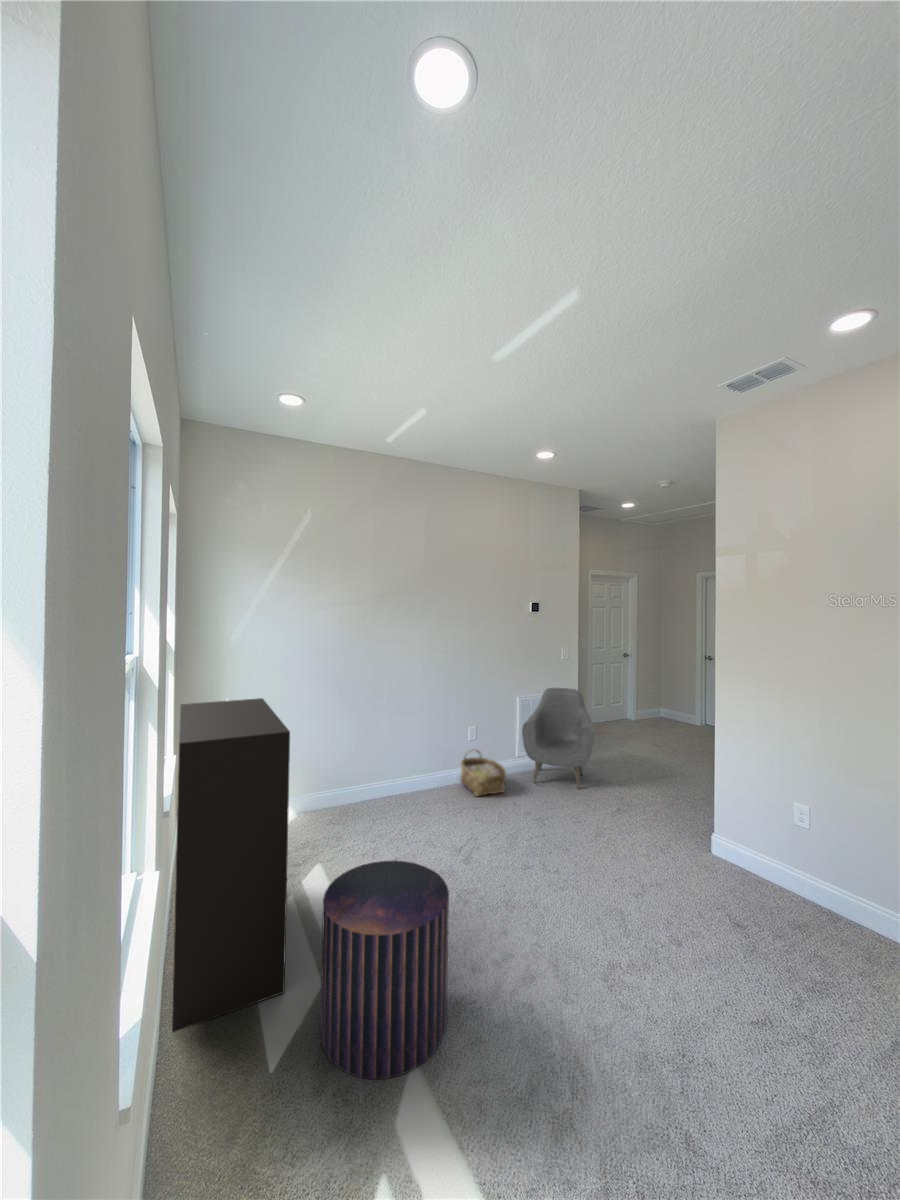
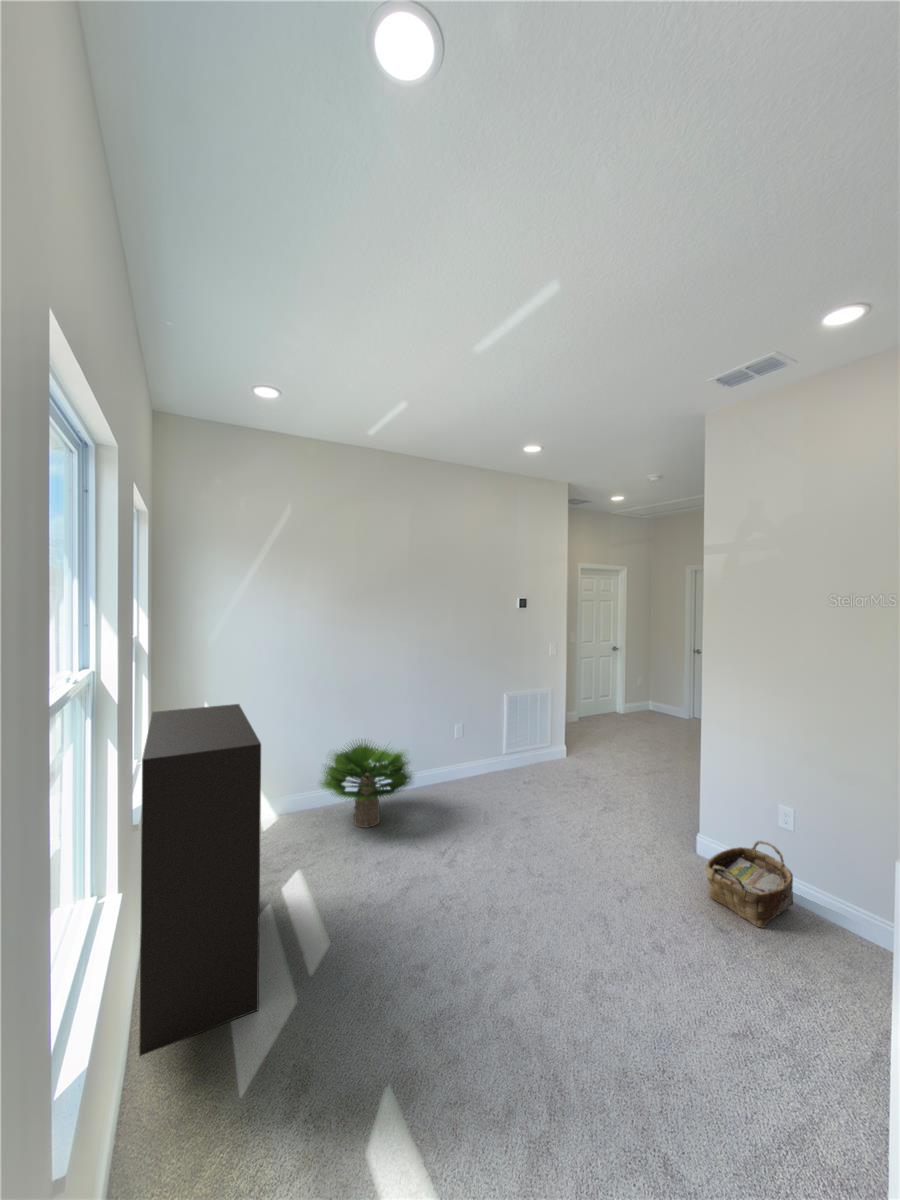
armchair: present [522,688,594,789] -> none [508,684,580,786]
potted plant: none [333,736,433,826] -> present [321,739,412,827]
woven basket: present [460,750,506,796] -> present [706,841,793,927]
pouf: present [320,861,449,1079] -> none [294,873,426,1104]

